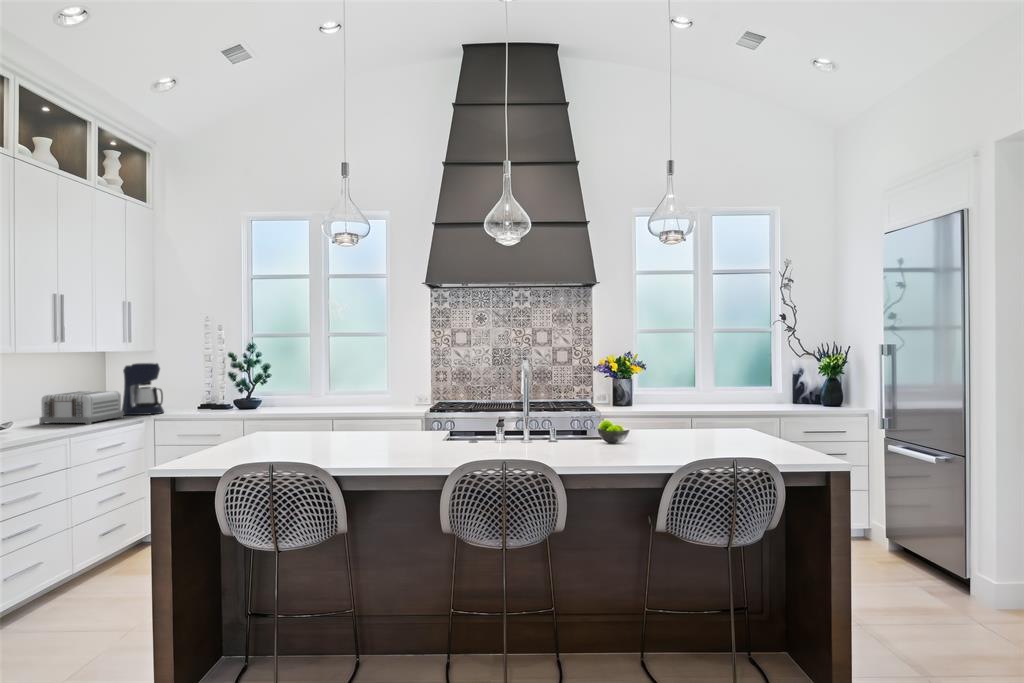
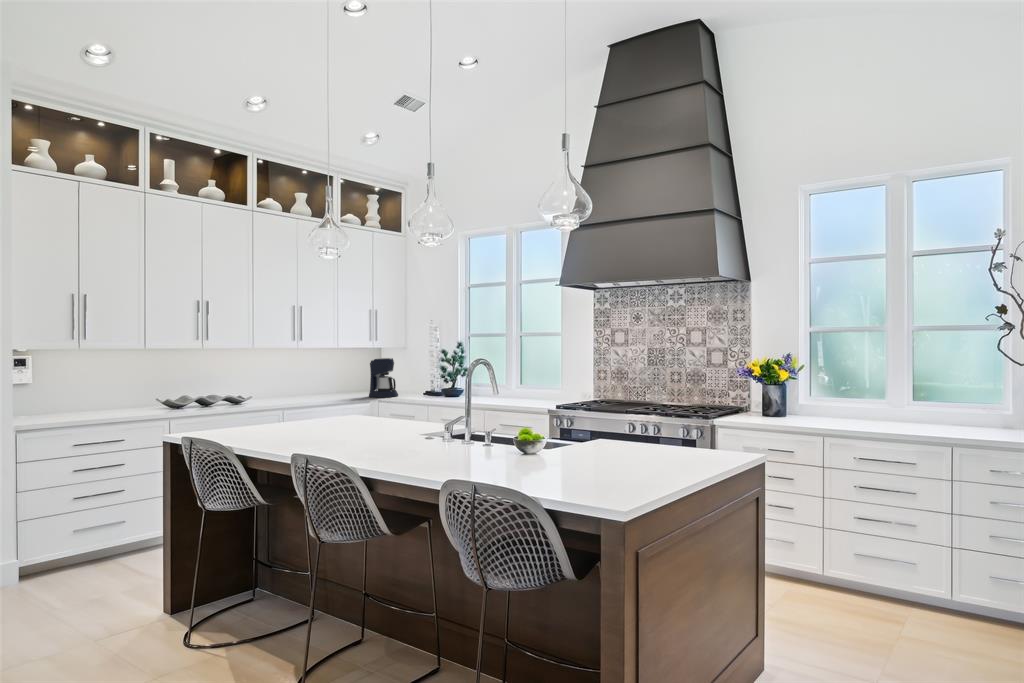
toaster: present [39,391,123,424] -> none [311,378,363,403]

